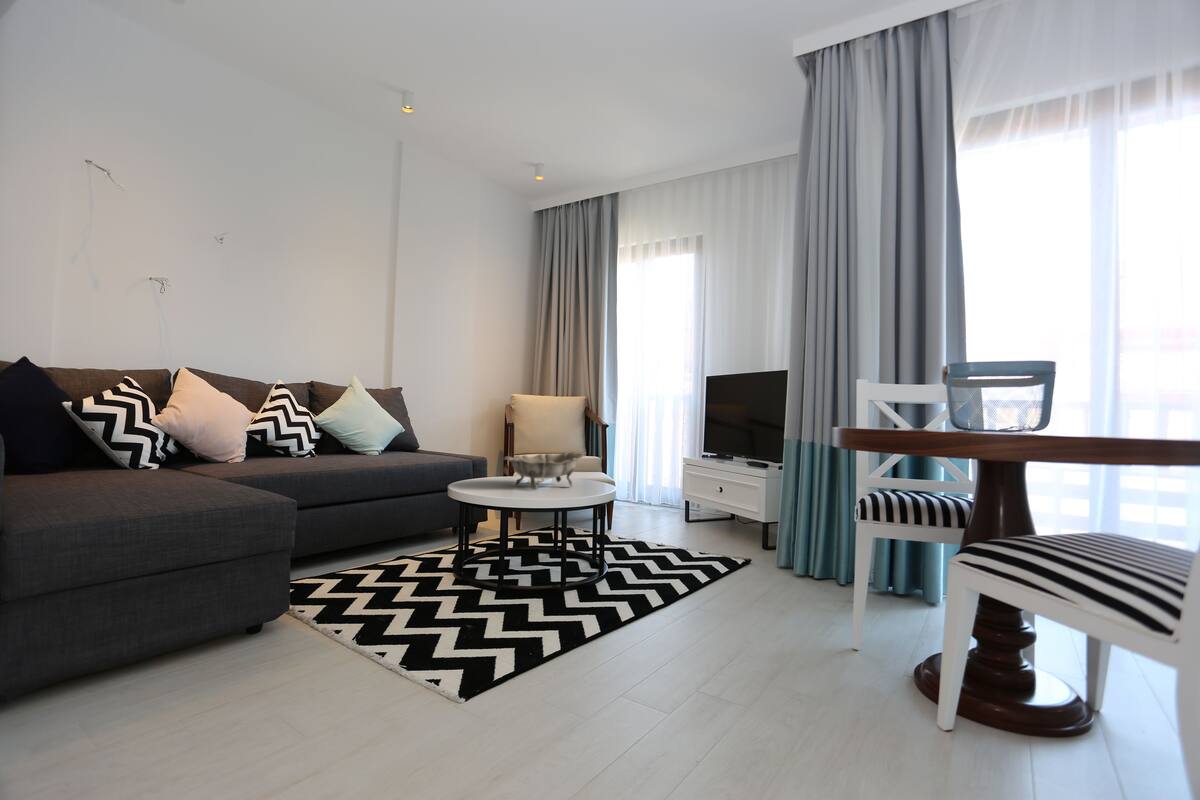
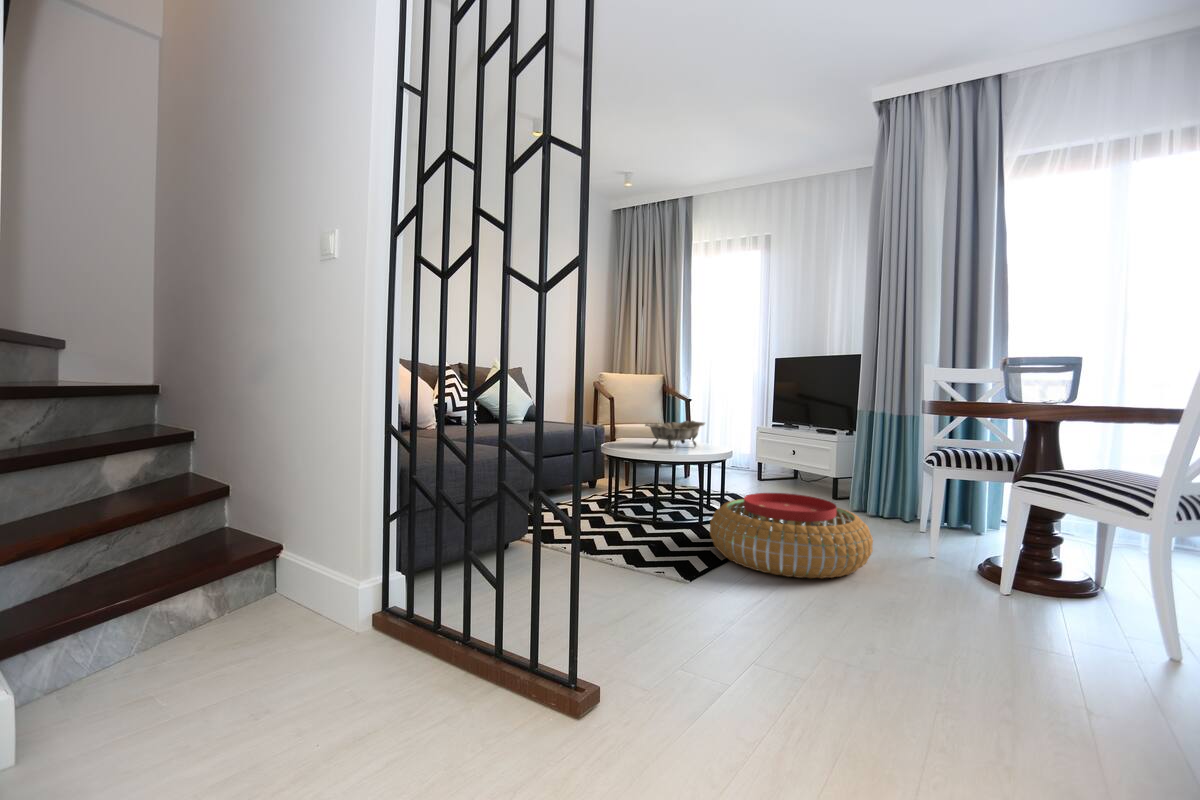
pouf: none [538,554,764,697] -> present [710,493,873,578]

